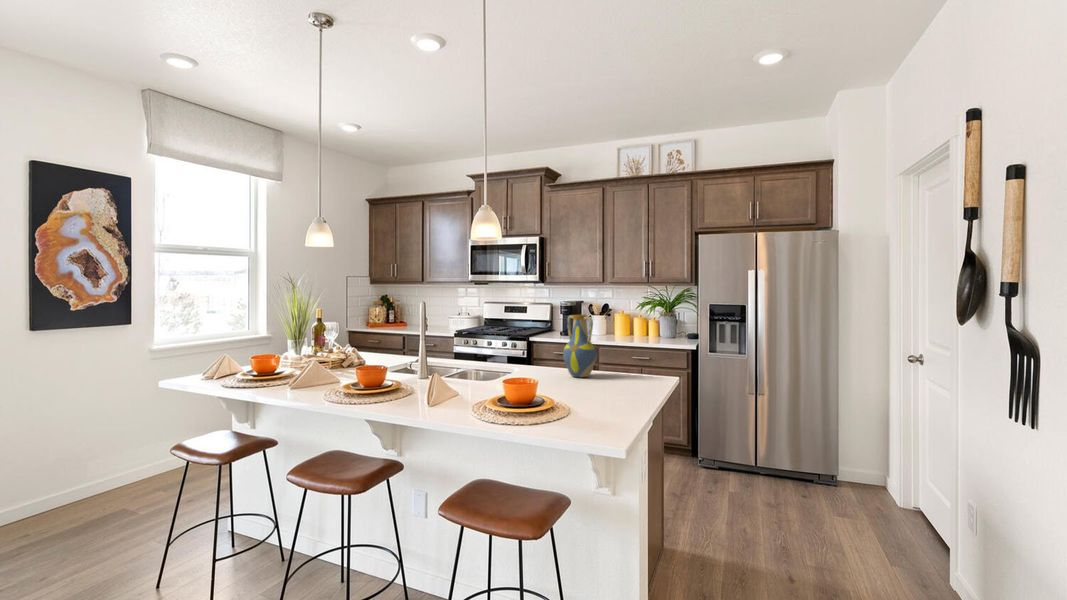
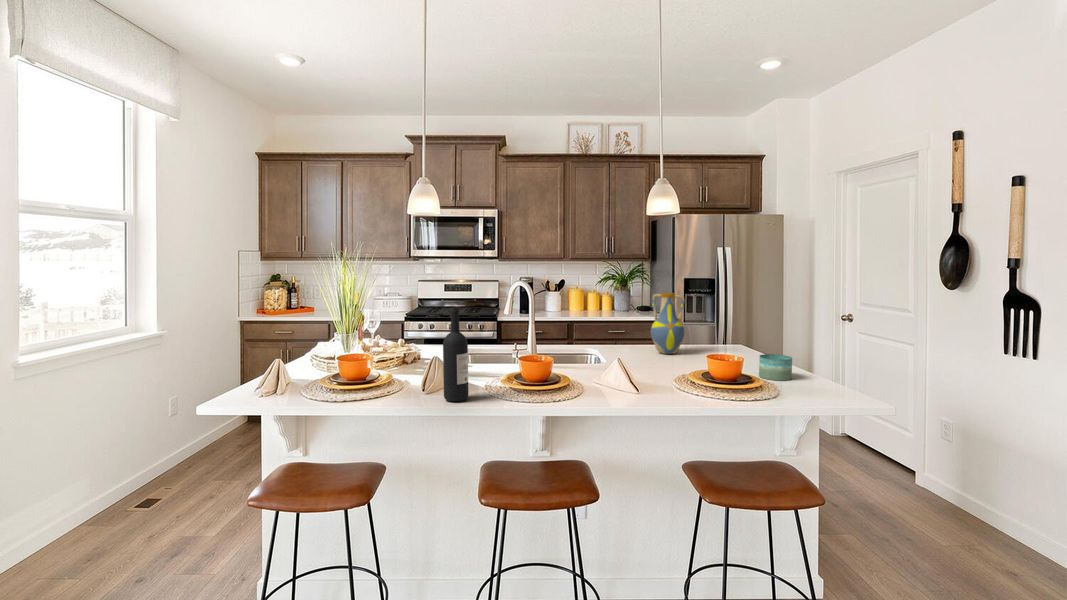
wine bottle: none [280,317,302,393] -> present [443,308,469,401]
candle: none [592,381,625,409] -> present [759,354,792,380]

